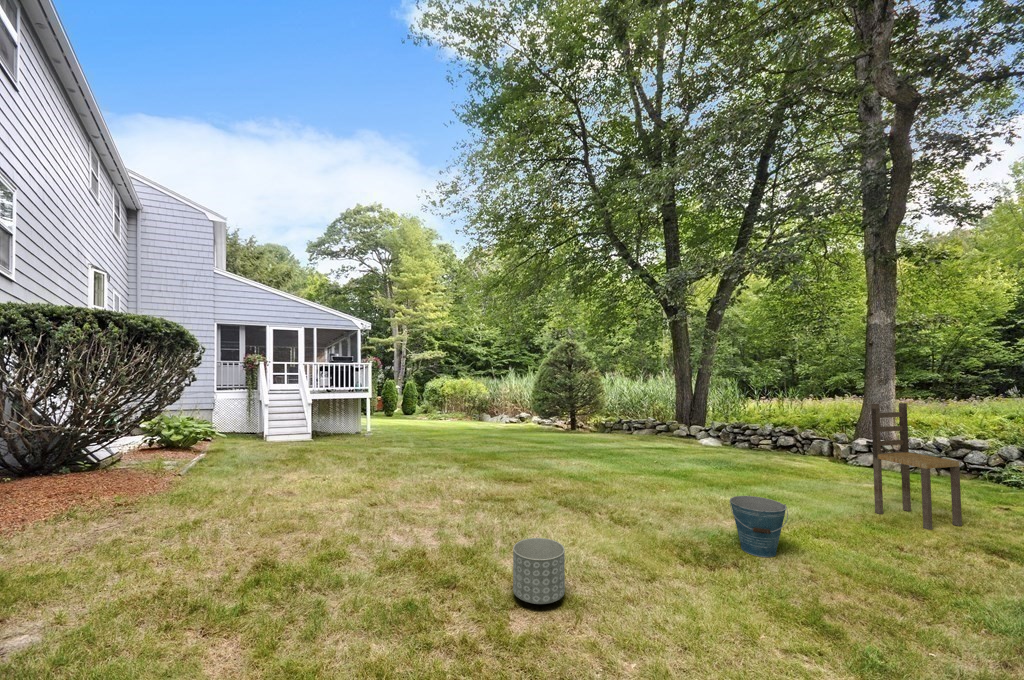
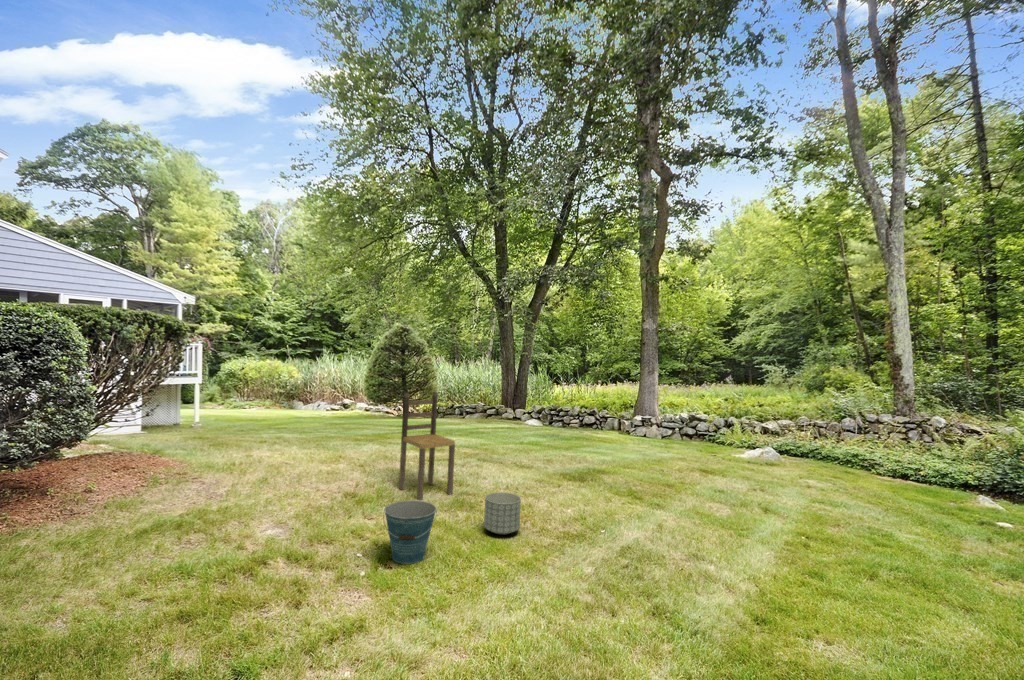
chair: present [871,403,962,530] -> present [399,392,455,500]
bucket: present [730,496,788,557] -> present [384,500,437,564]

